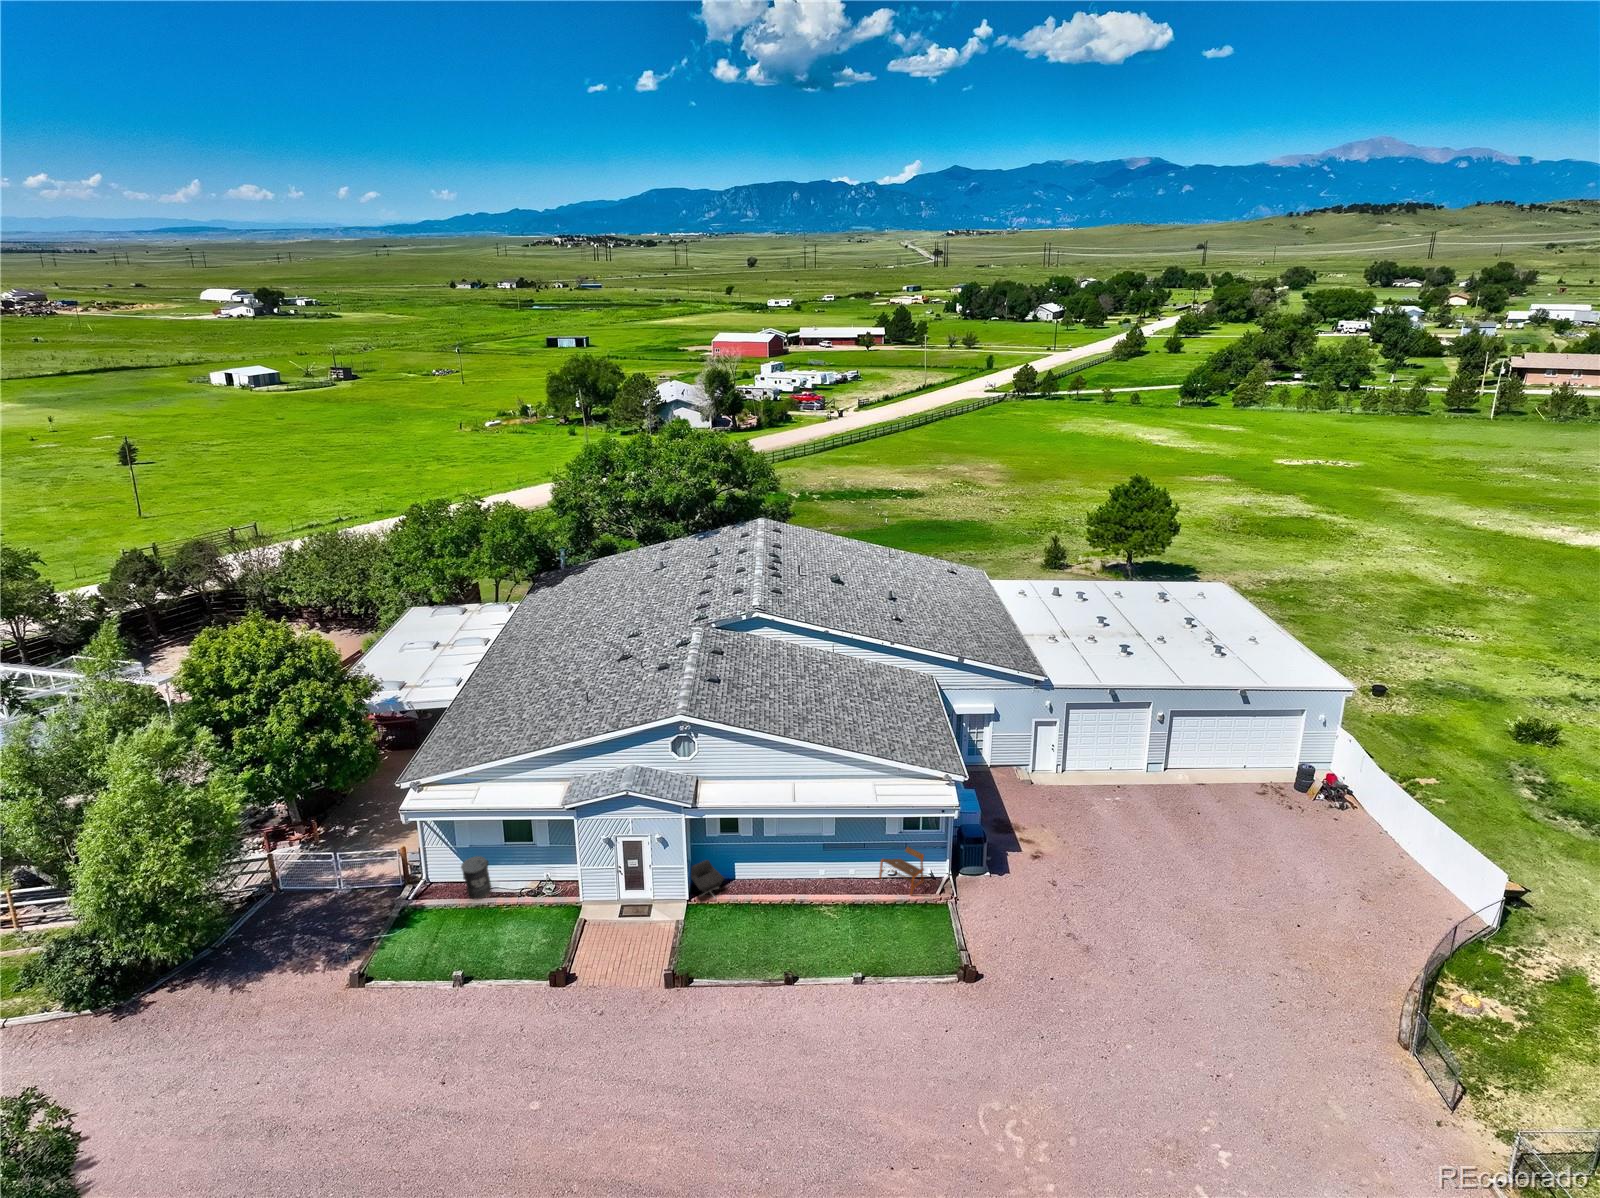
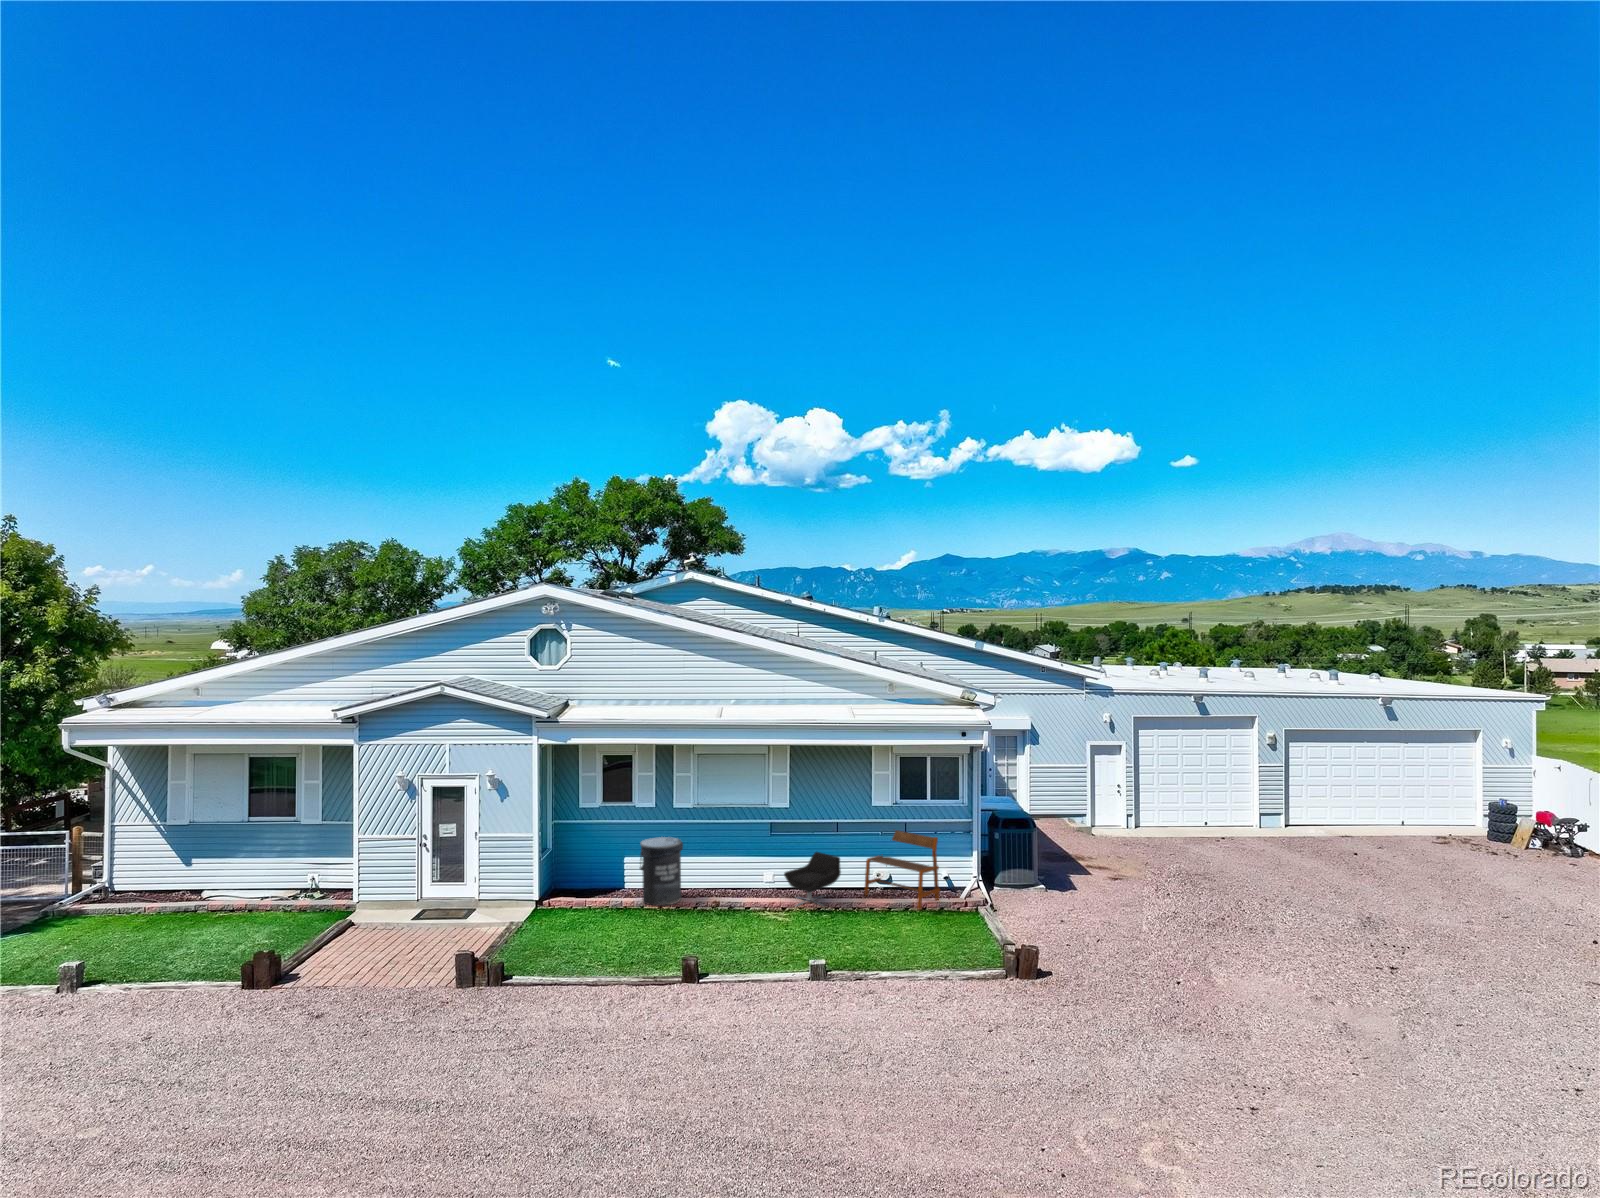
trash can: present [461,856,492,899] -> present [640,837,683,906]
lounge chair: present [691,860,724,893] -> present [784,852,841,904]

